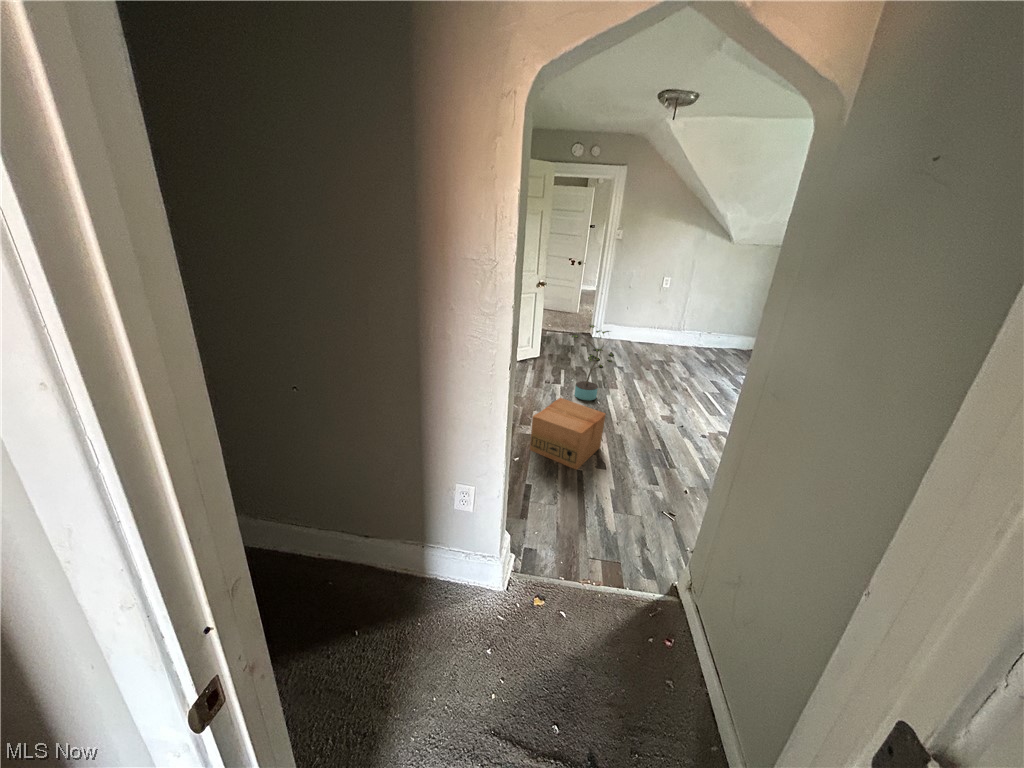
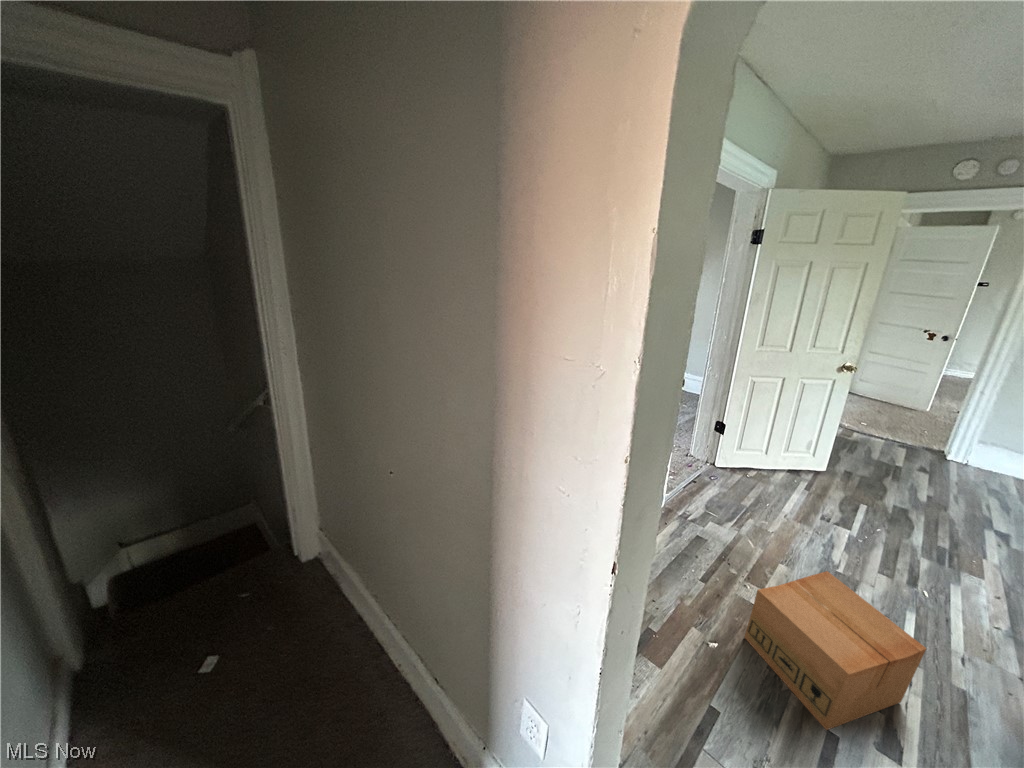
potted plant: present [571,325,614,400] -> none [874,455,988,584]

